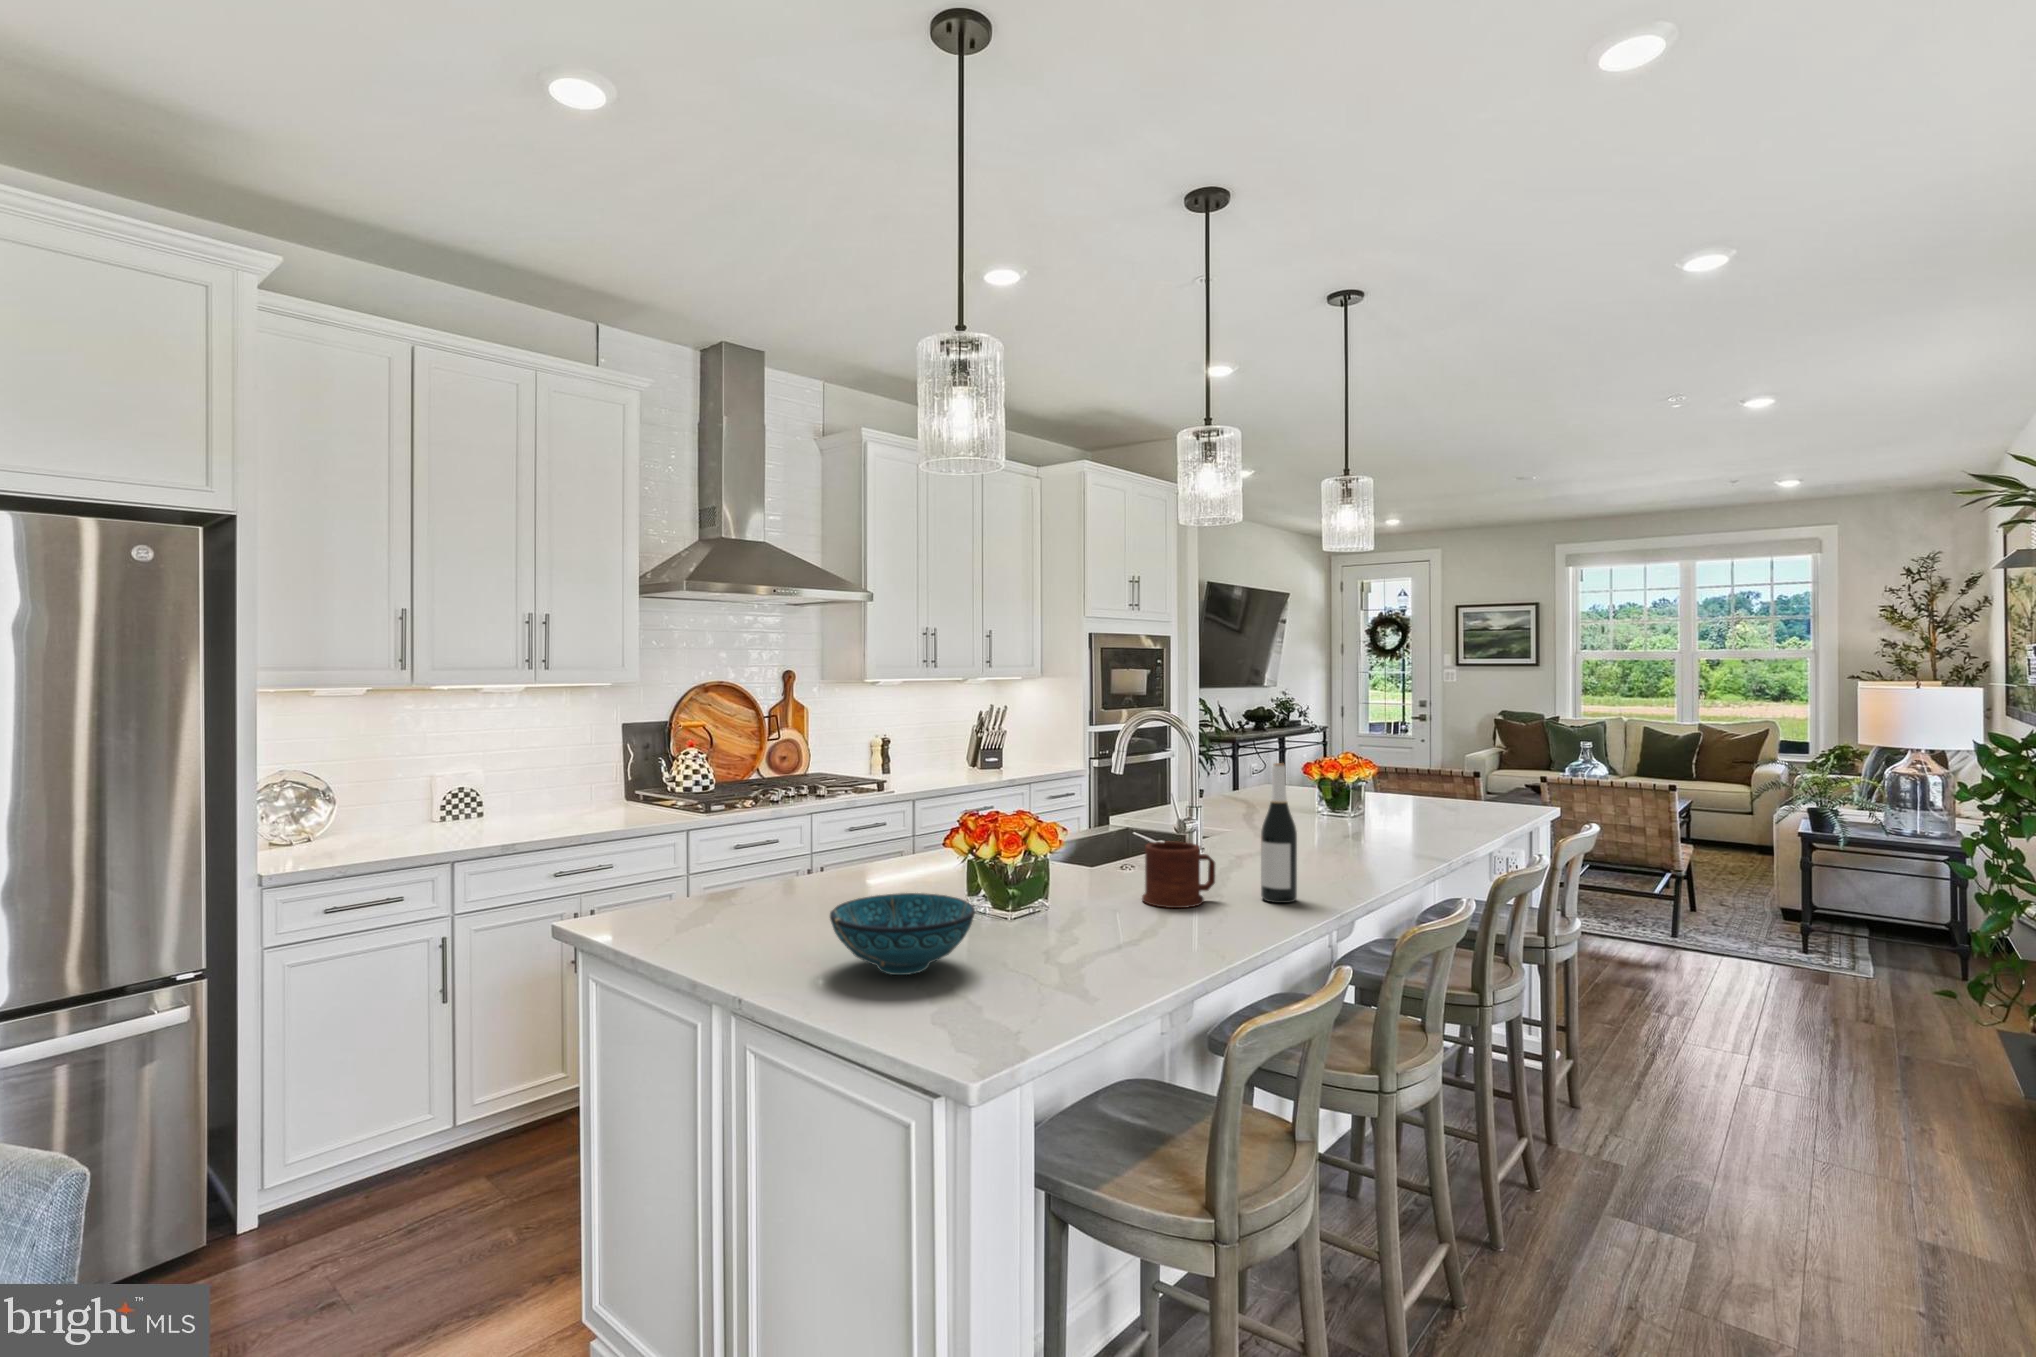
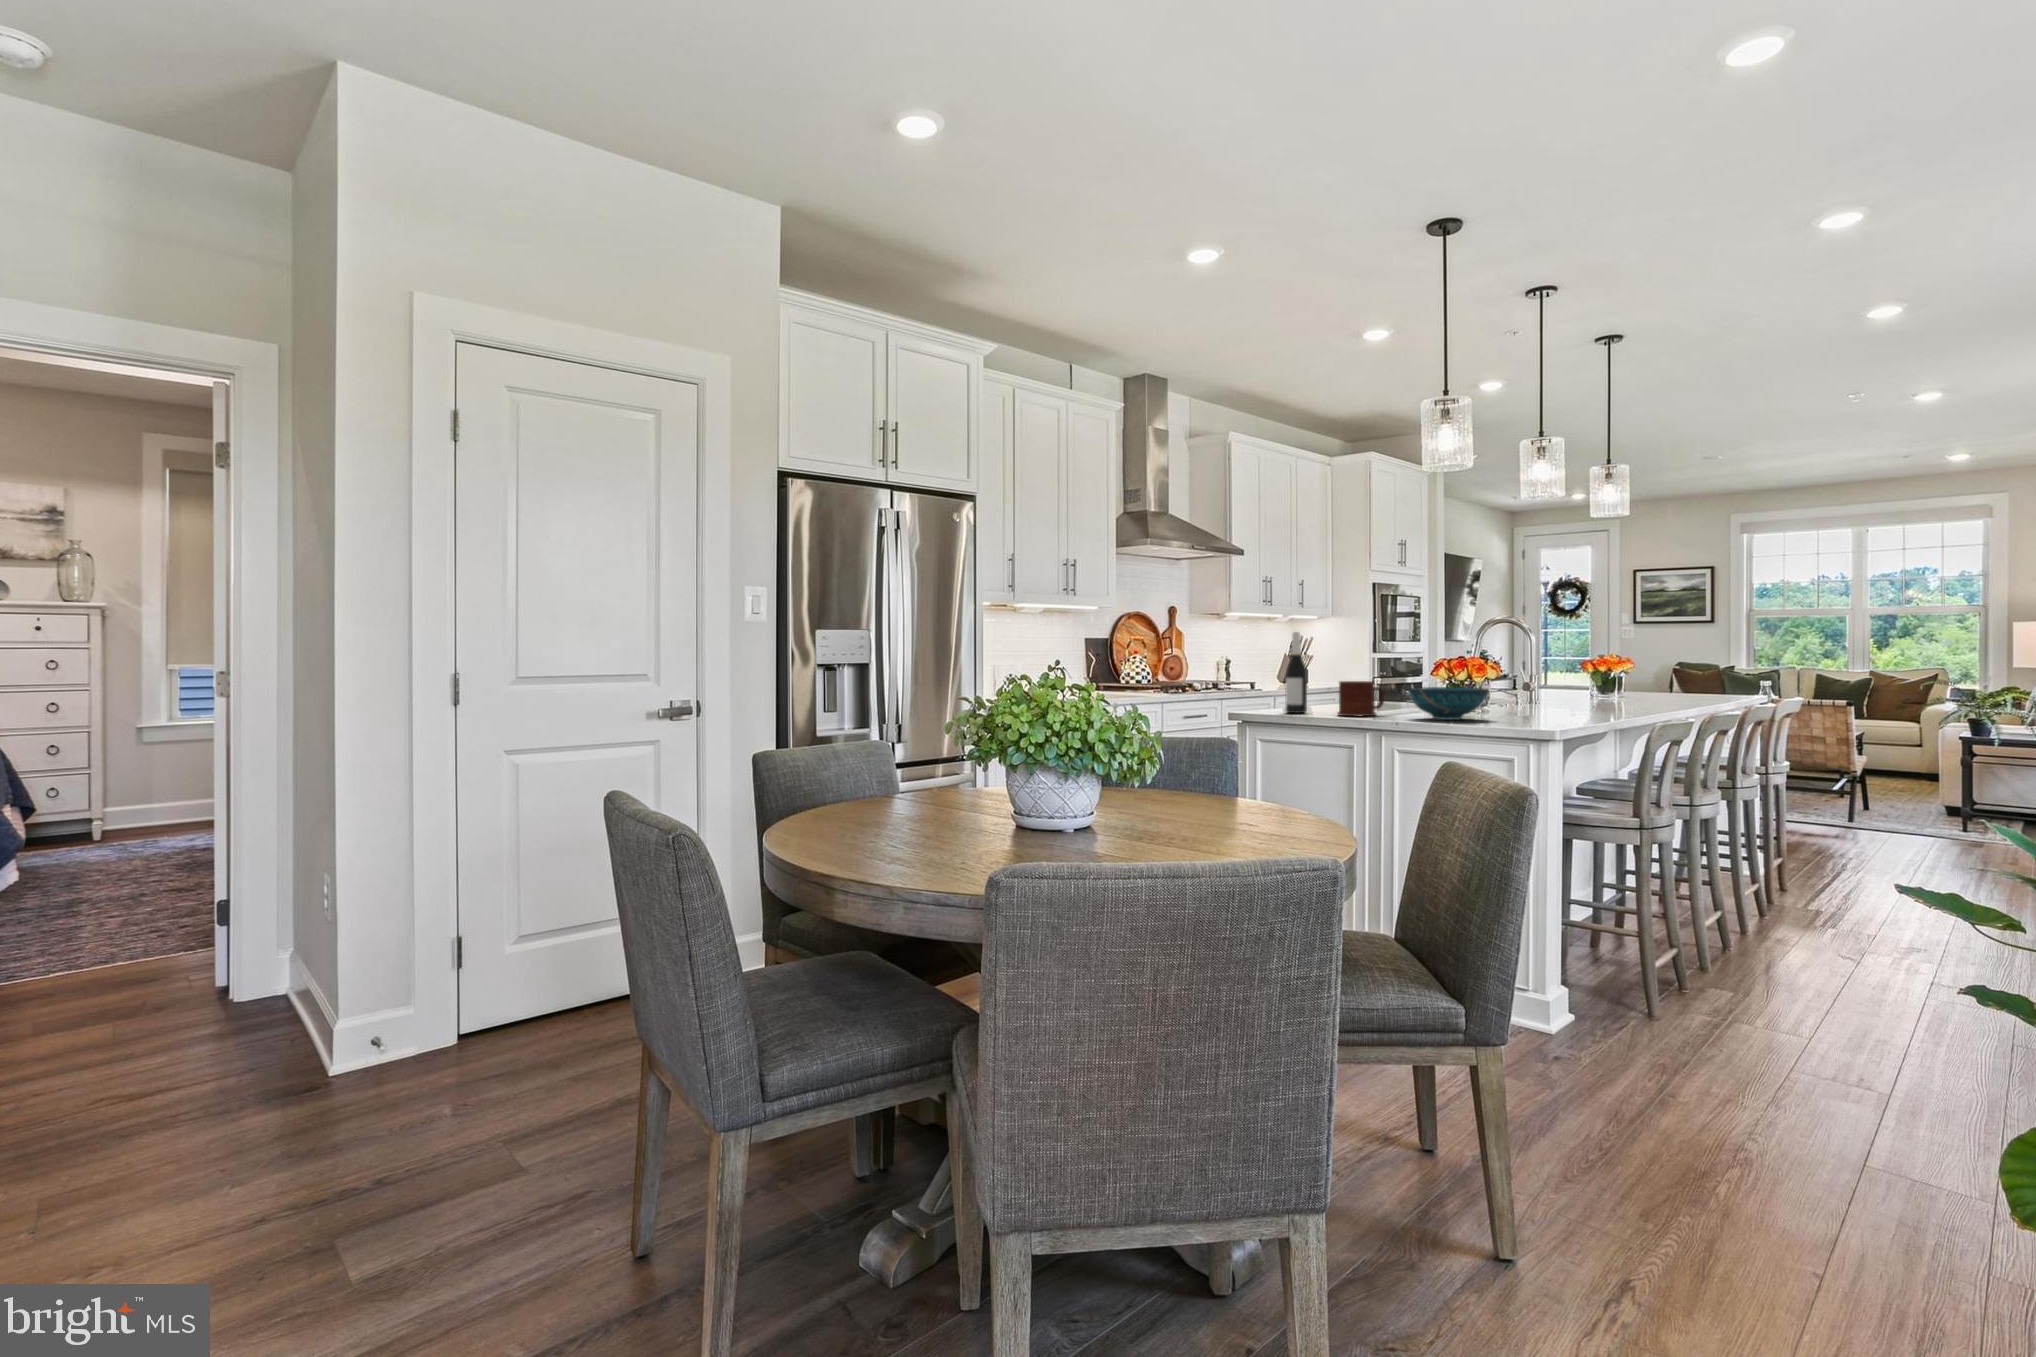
wine bottle: present [1261,763,1297,903] -> present [1285,632,1307,713]
mug: present [1142,842,1215,908] -> present [1337,681,1384,716]

